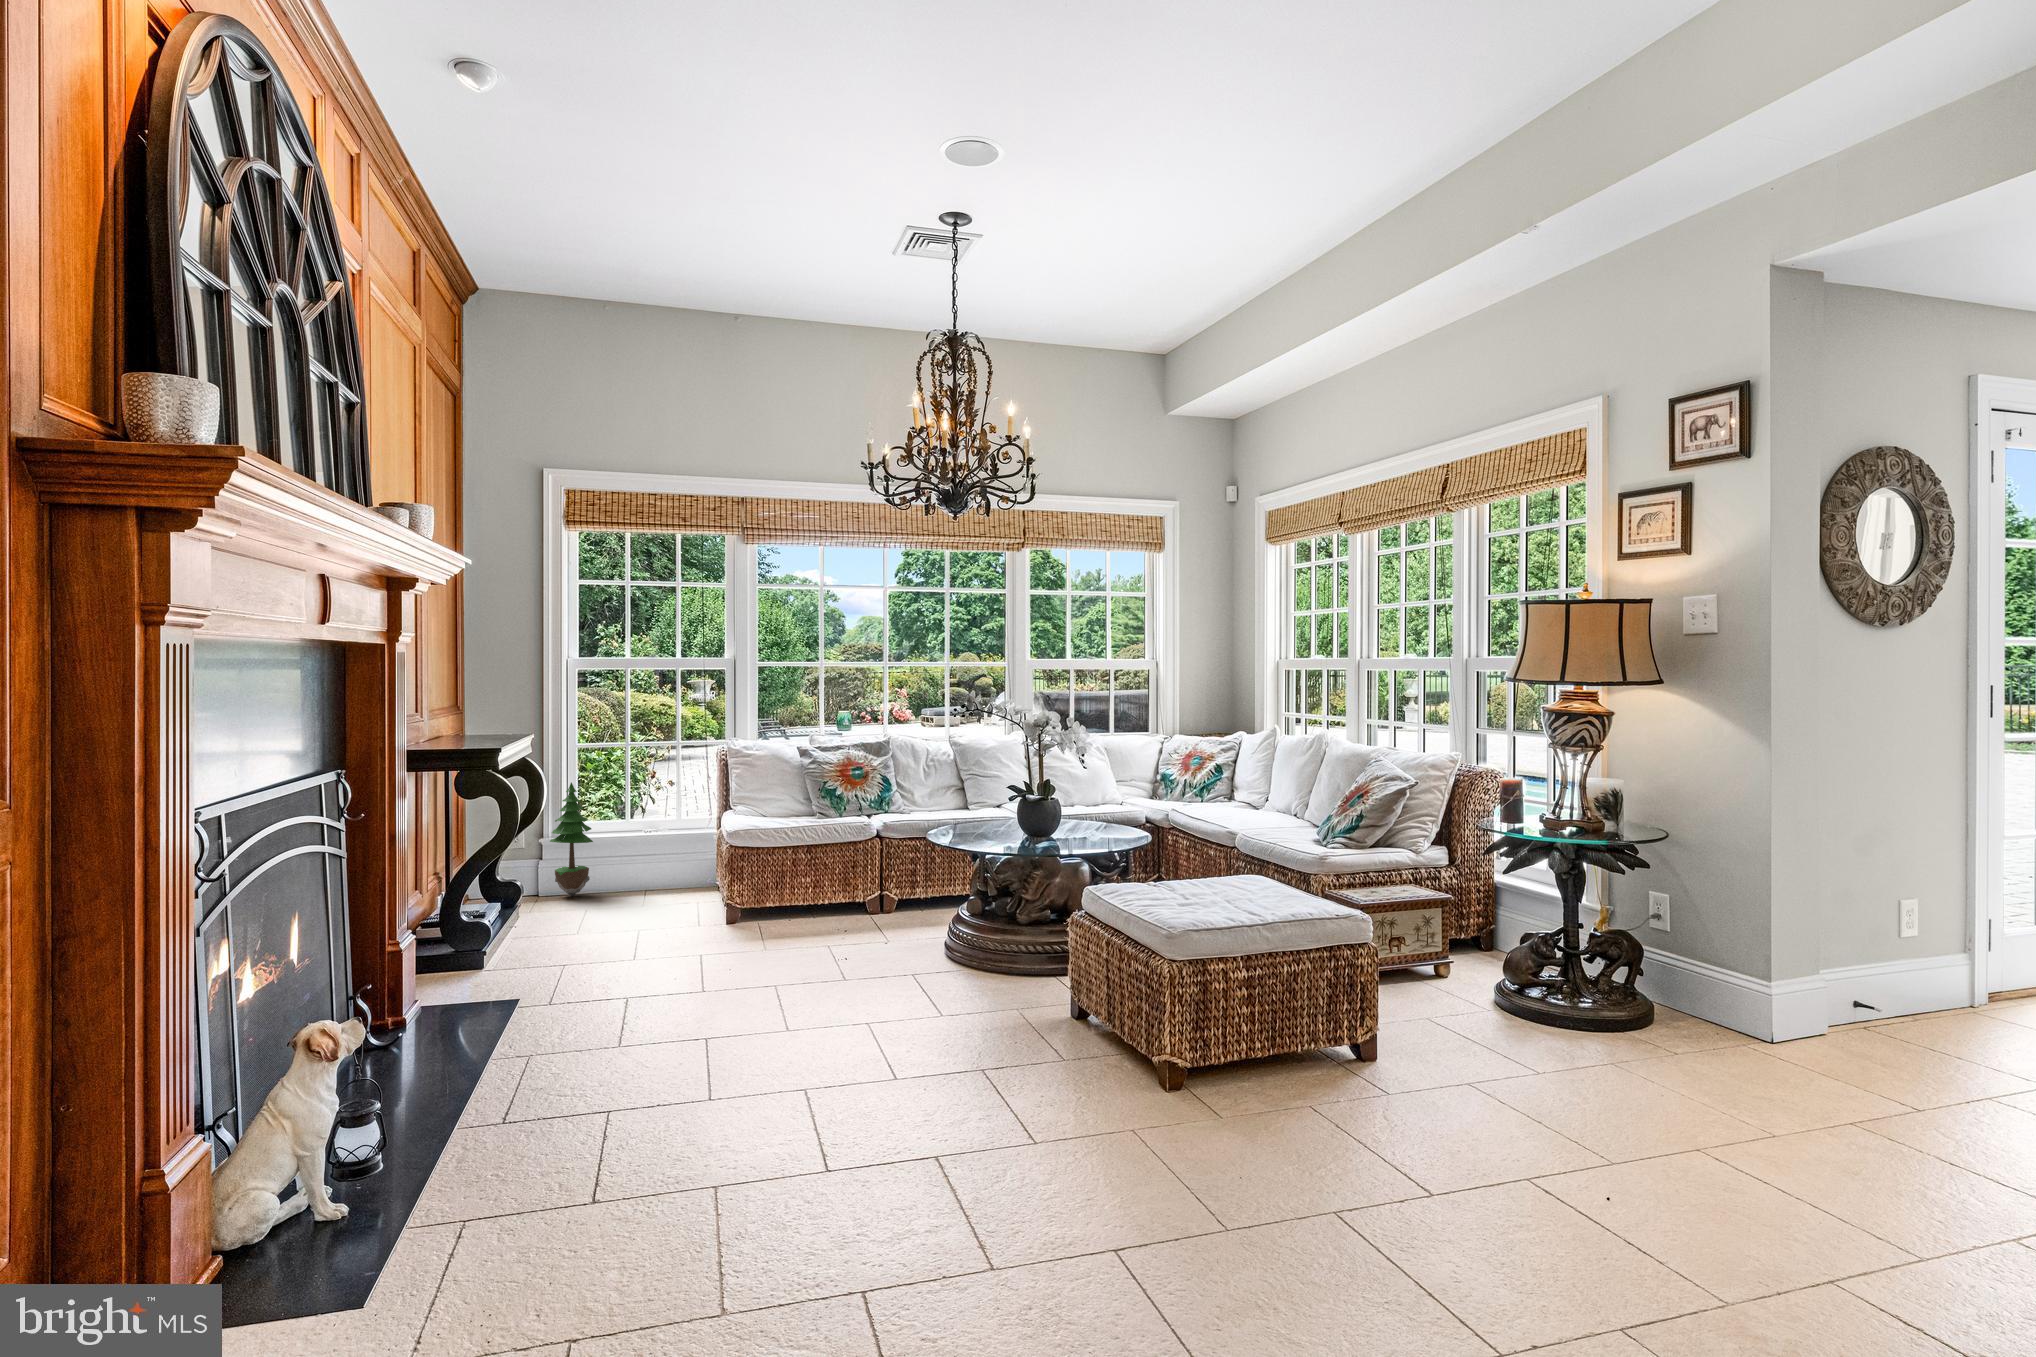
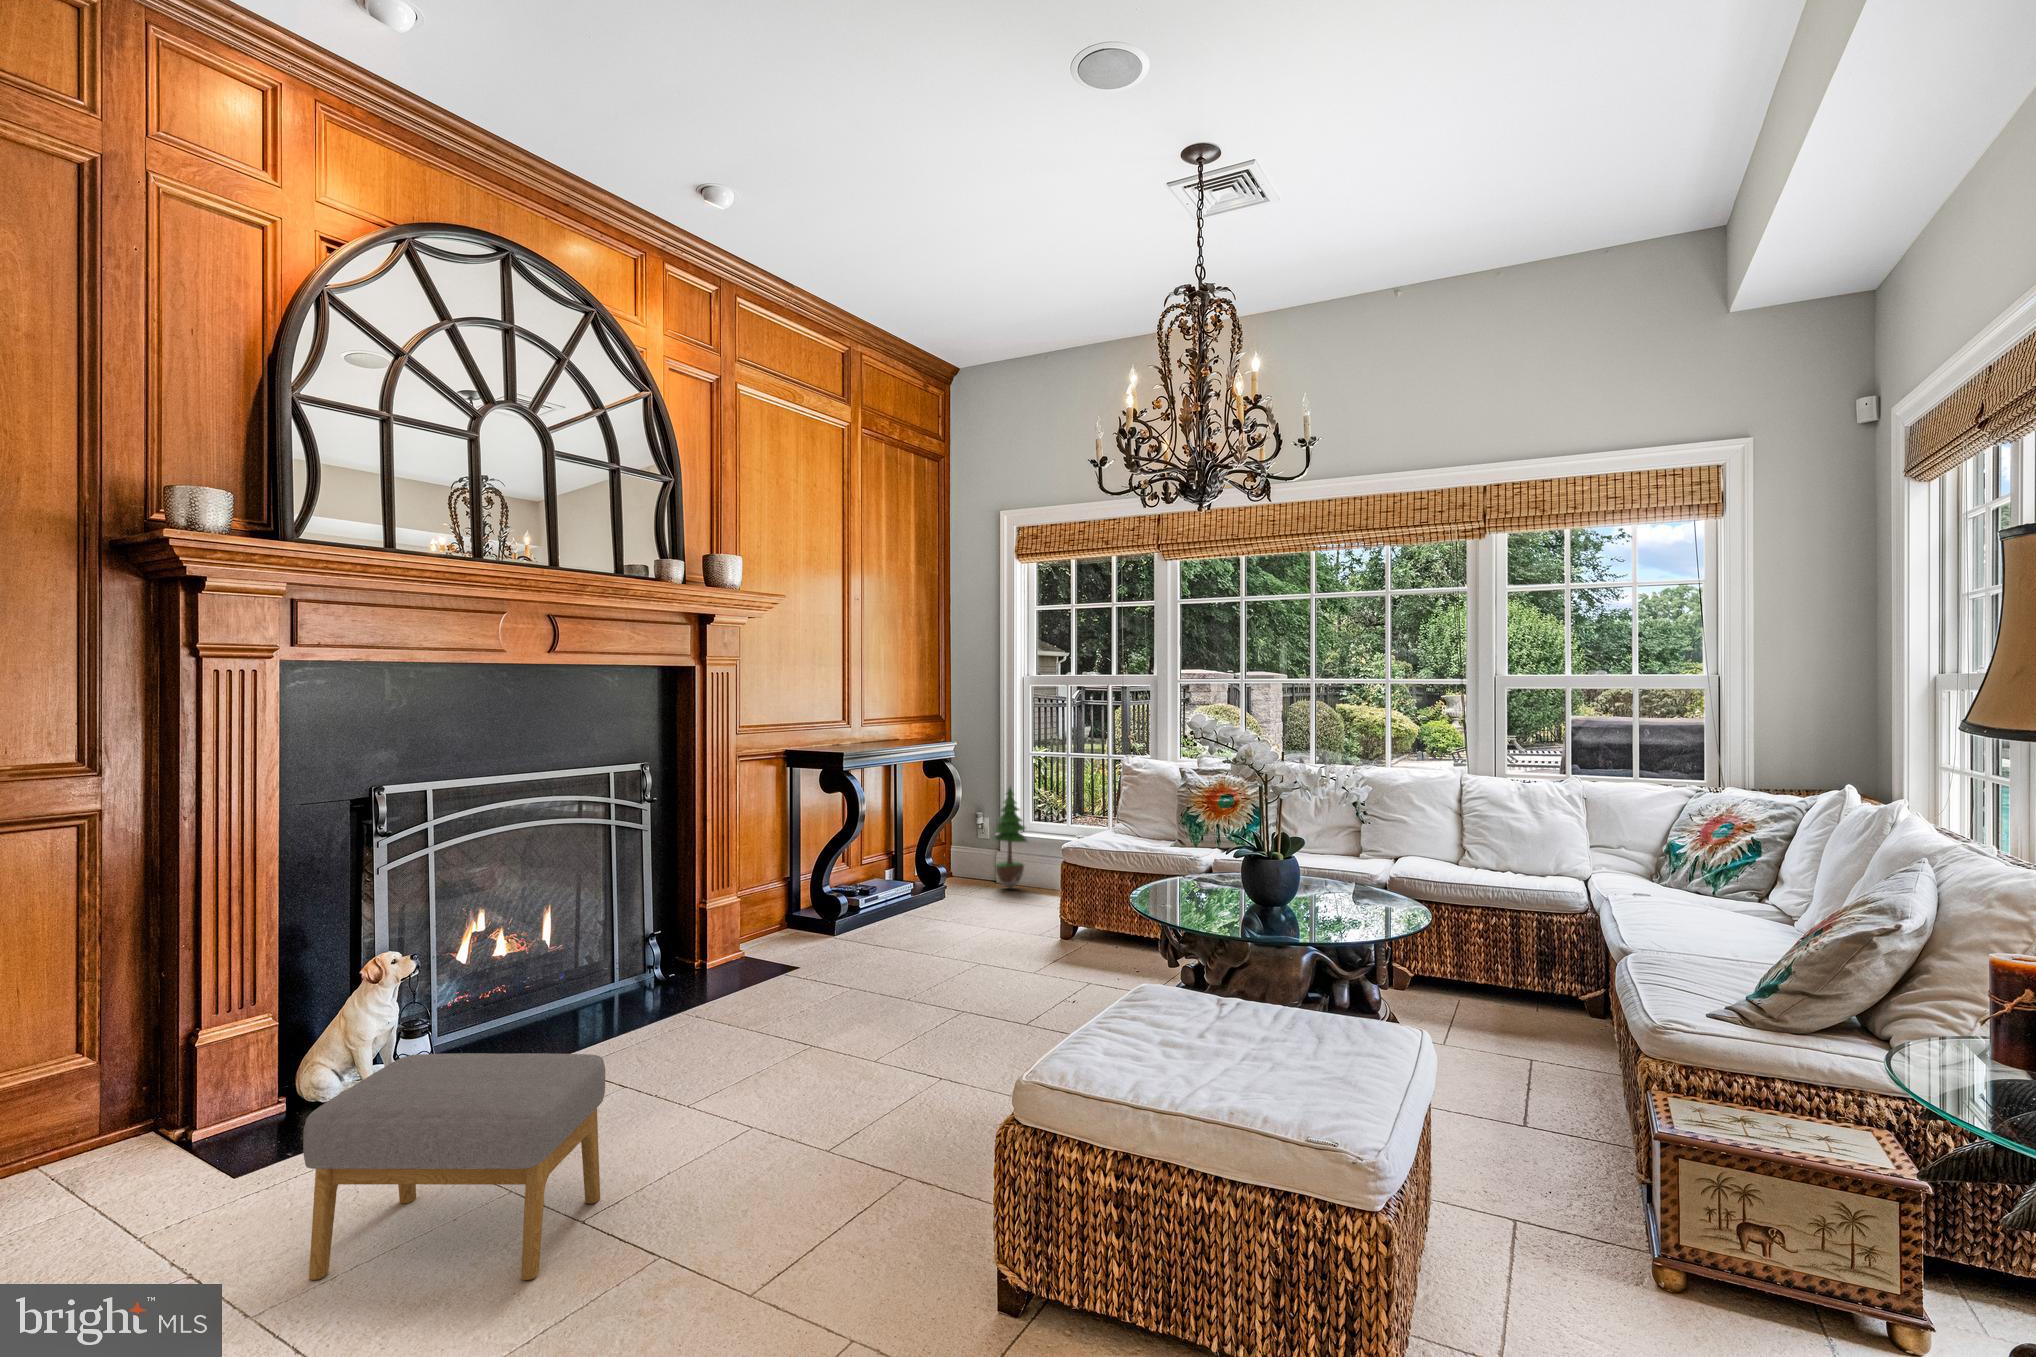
footstool: none [645,1016,899,1256] -> present [303,1053,605,1280]

